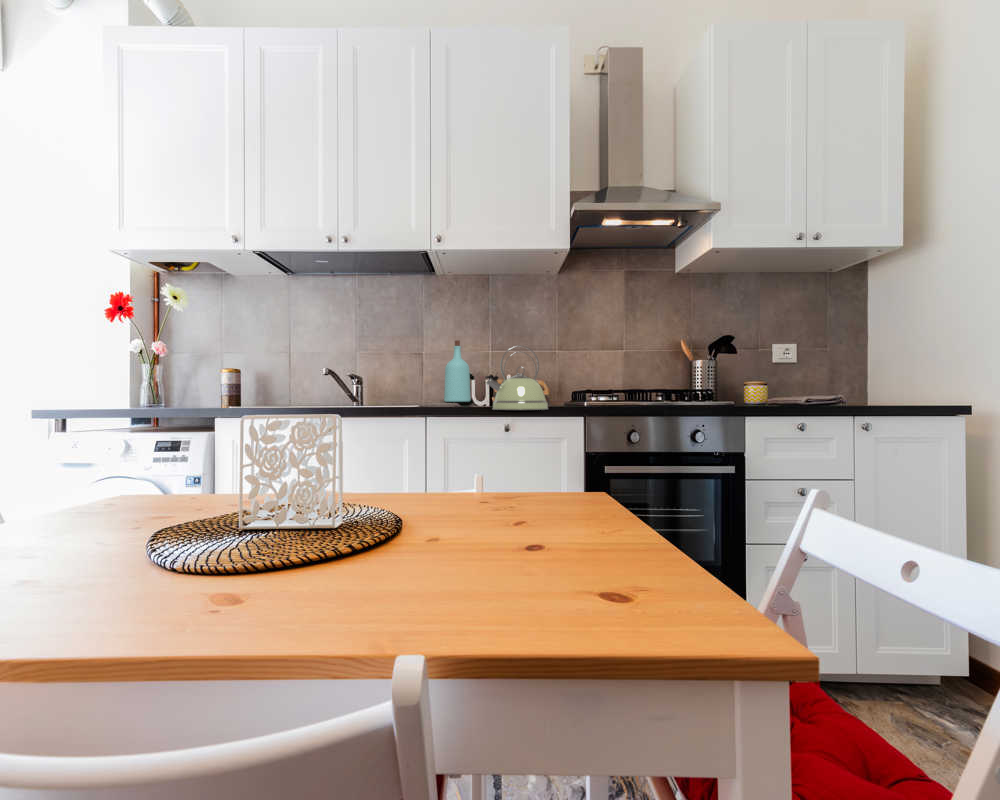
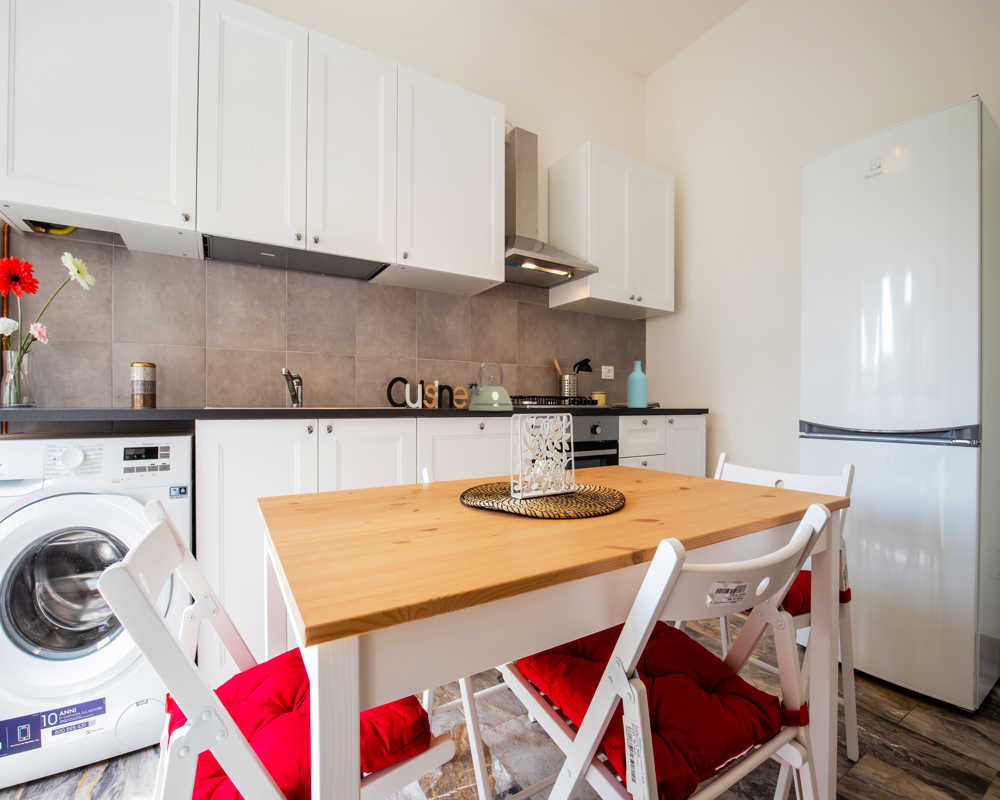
bottle: present [444,340,471,402] -> present [627,356,647,408]

